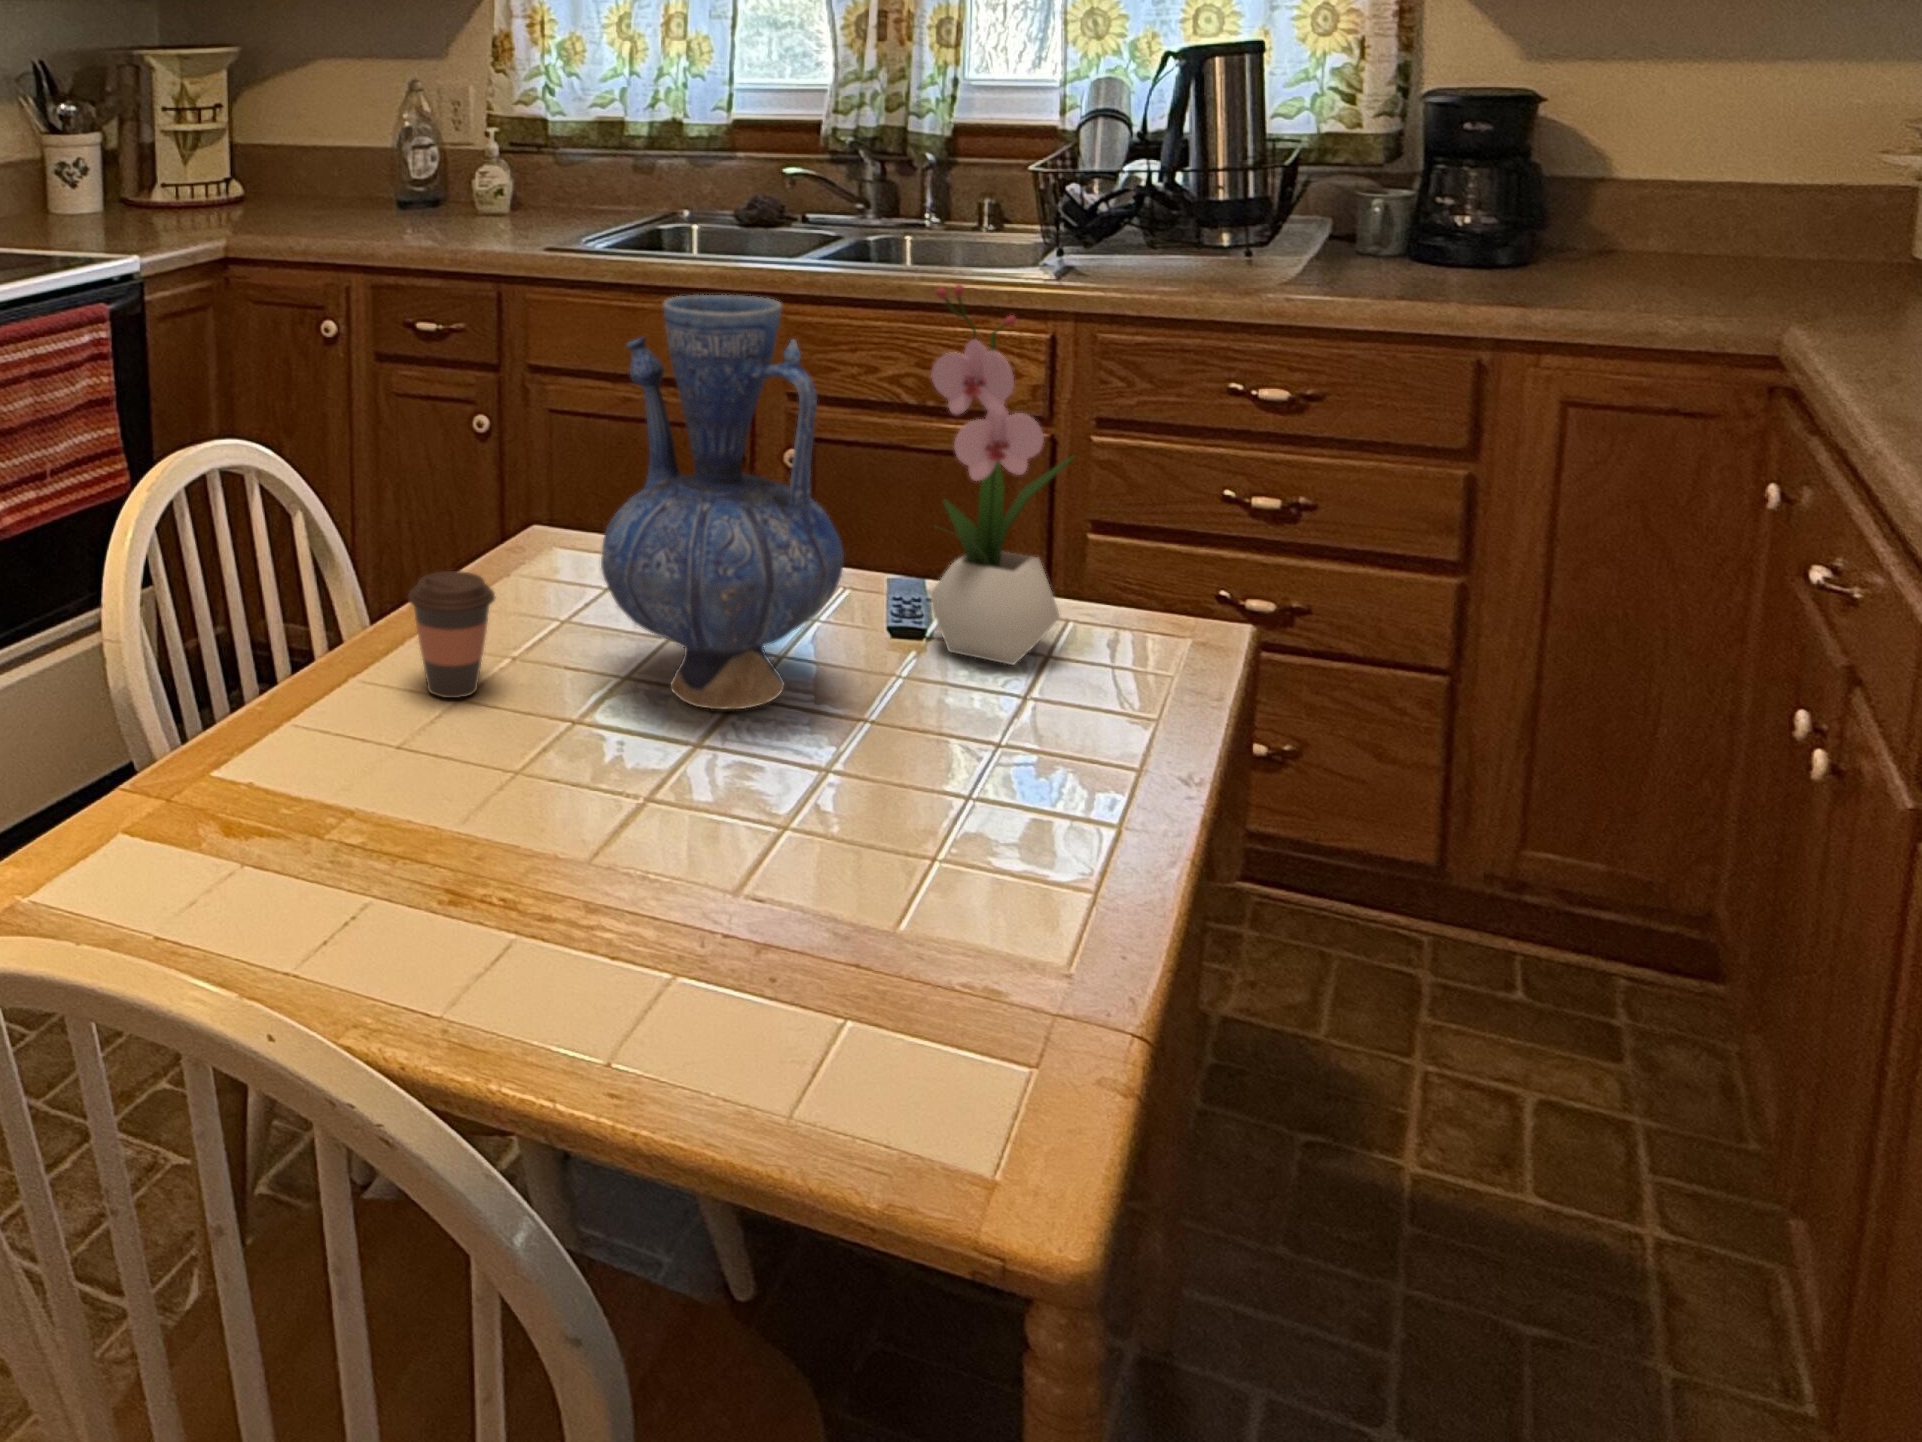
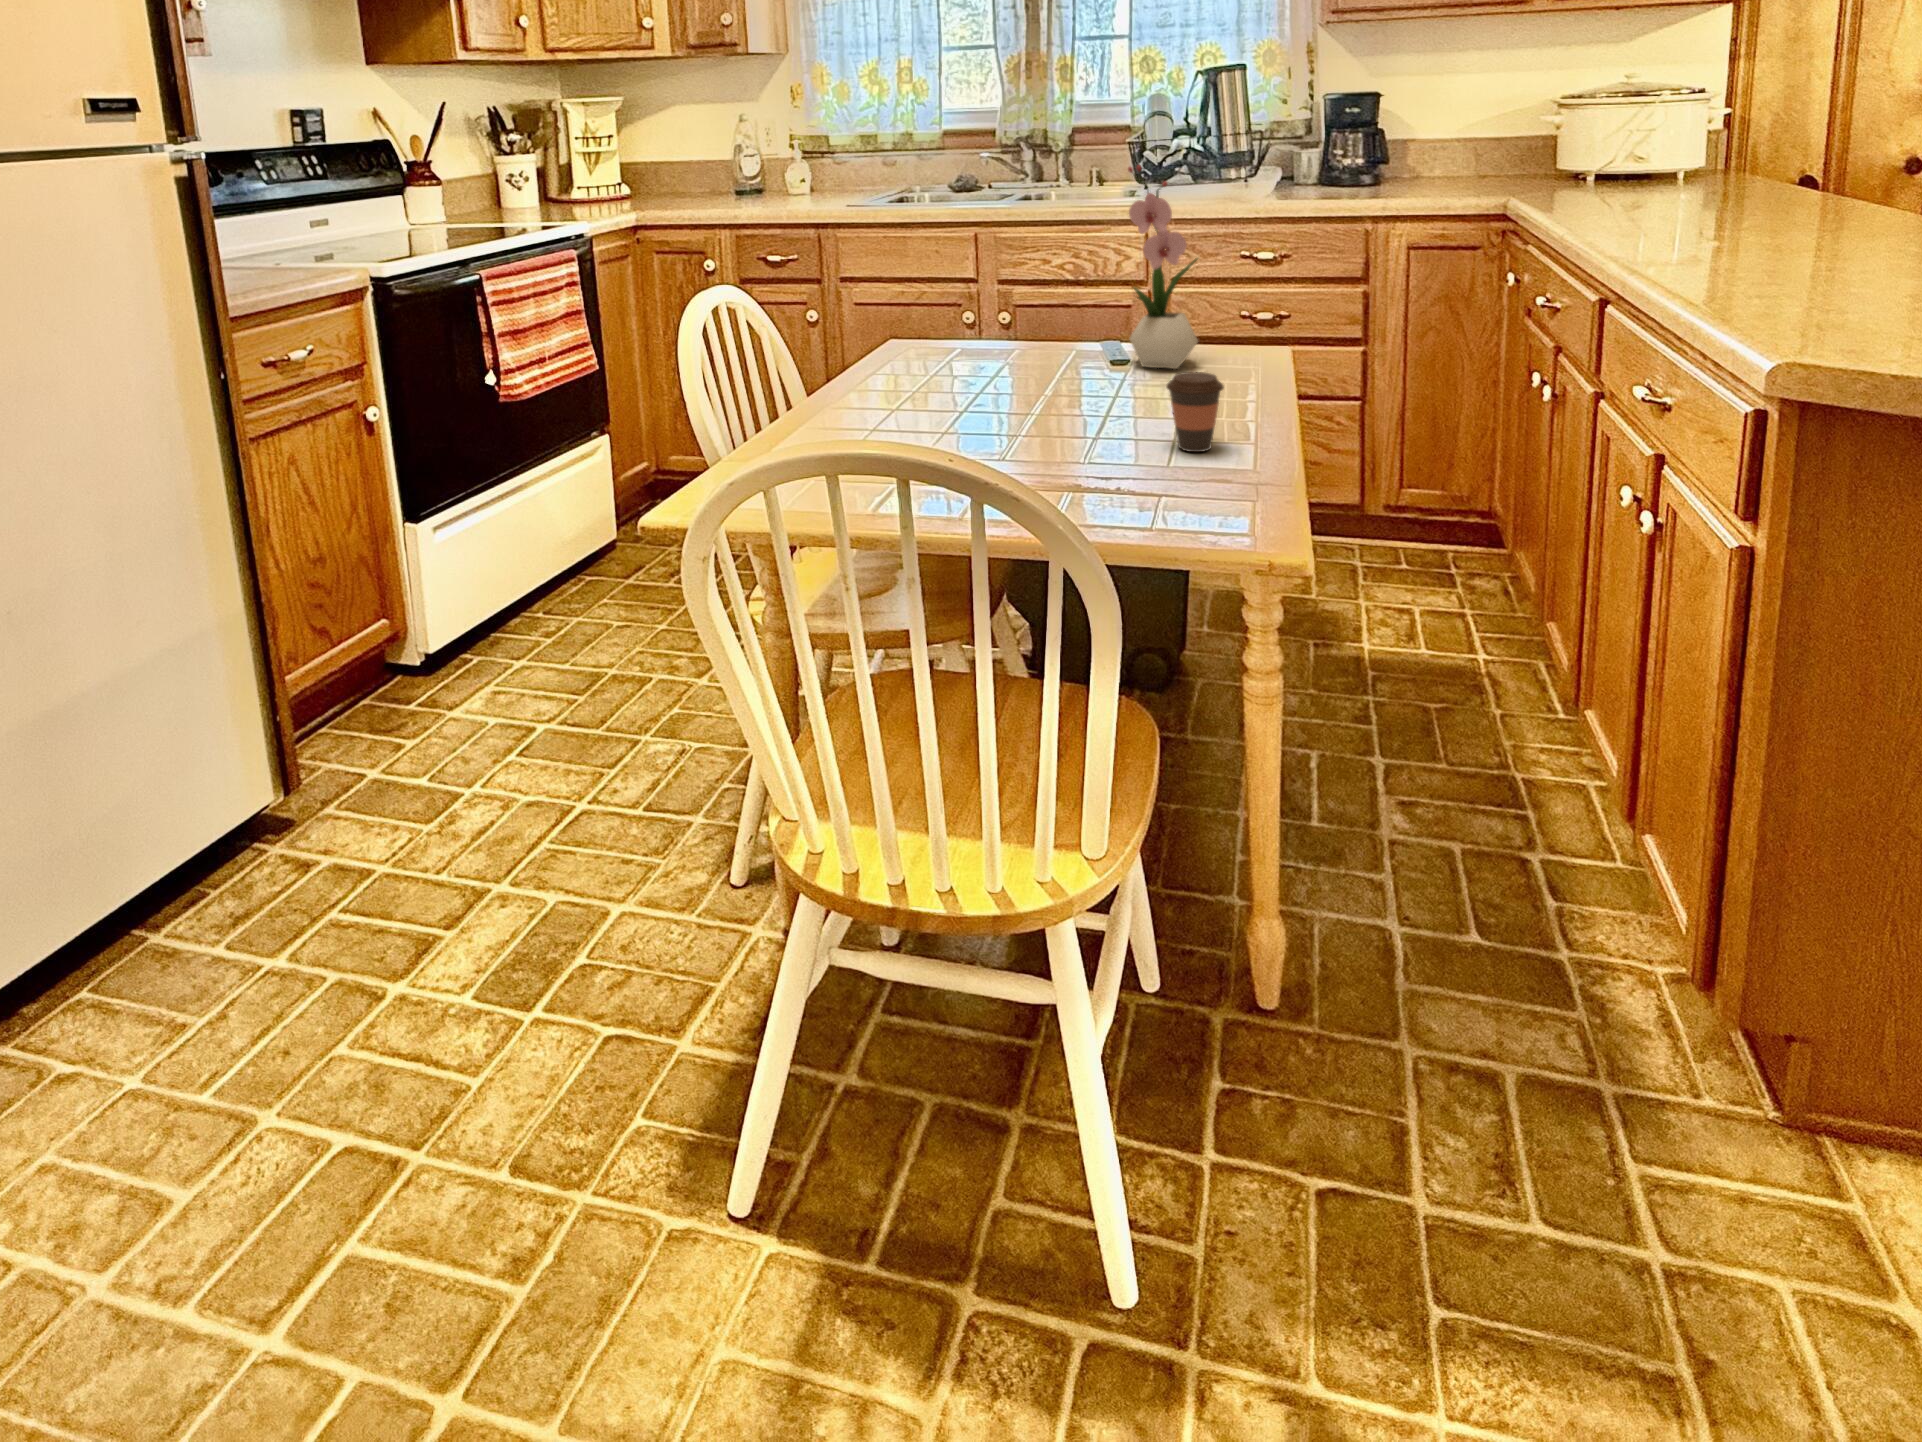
vase: present [601,295,844,709] -> none [964,173,1096,398]
coffee cup: present [408,571,495,698] -> present [1166,372,1224,452]

